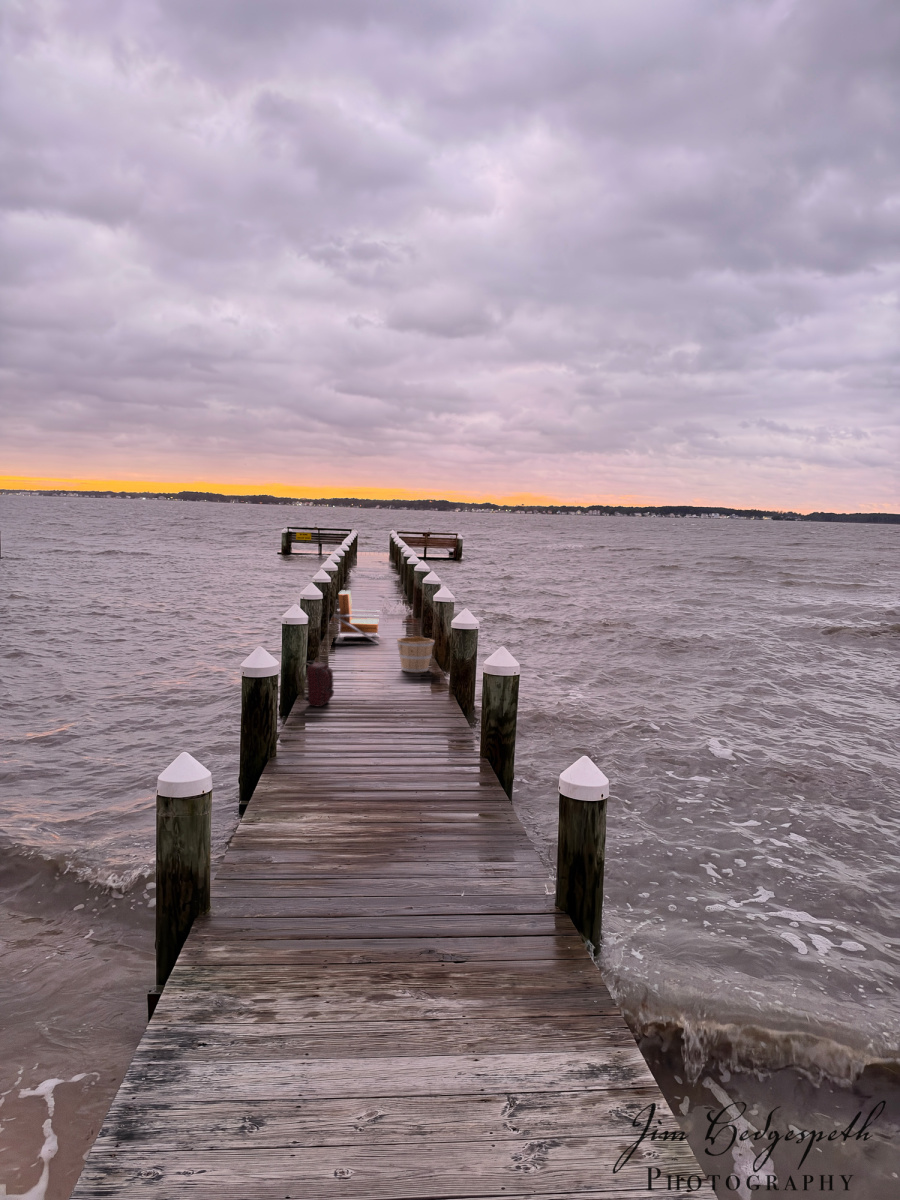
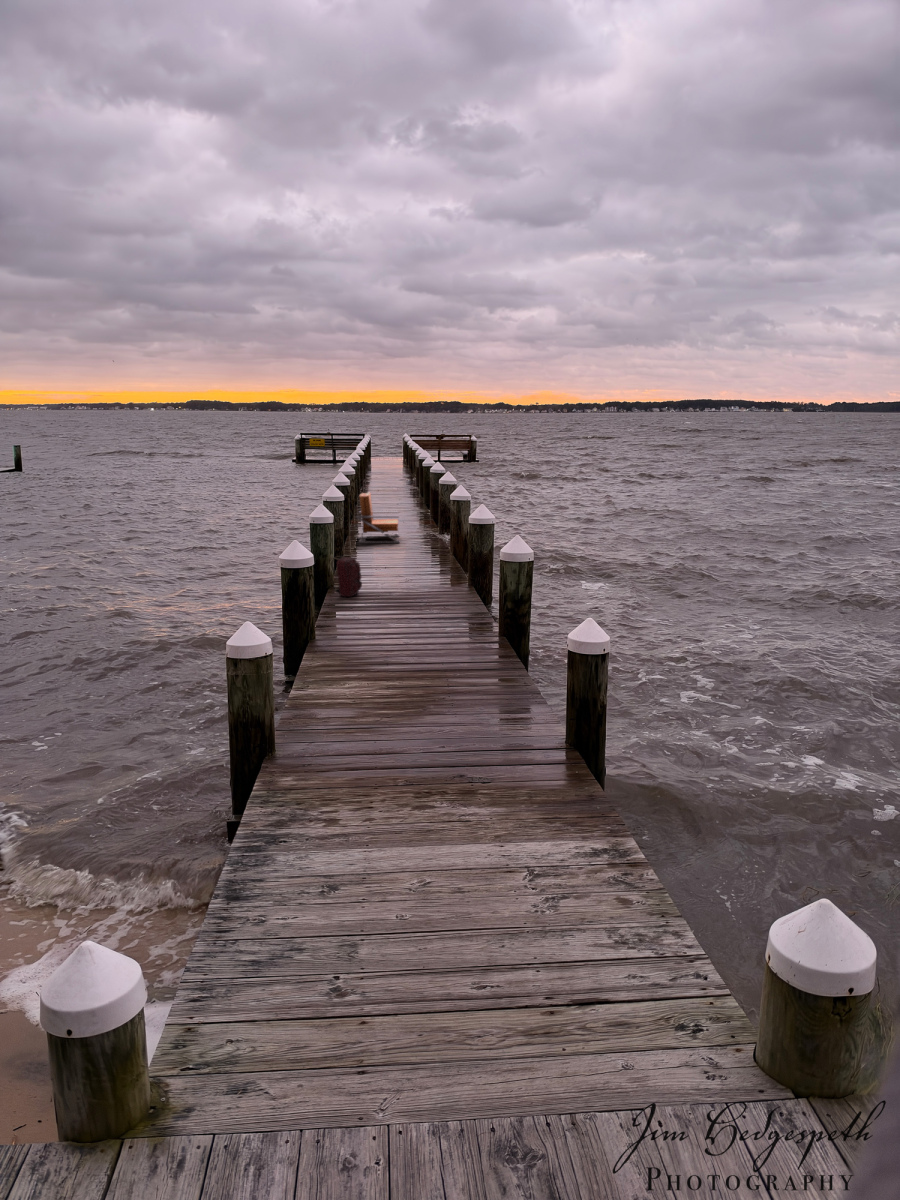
wooden bucket: present [397,636,434,673] -> none [417,533,452,566]

